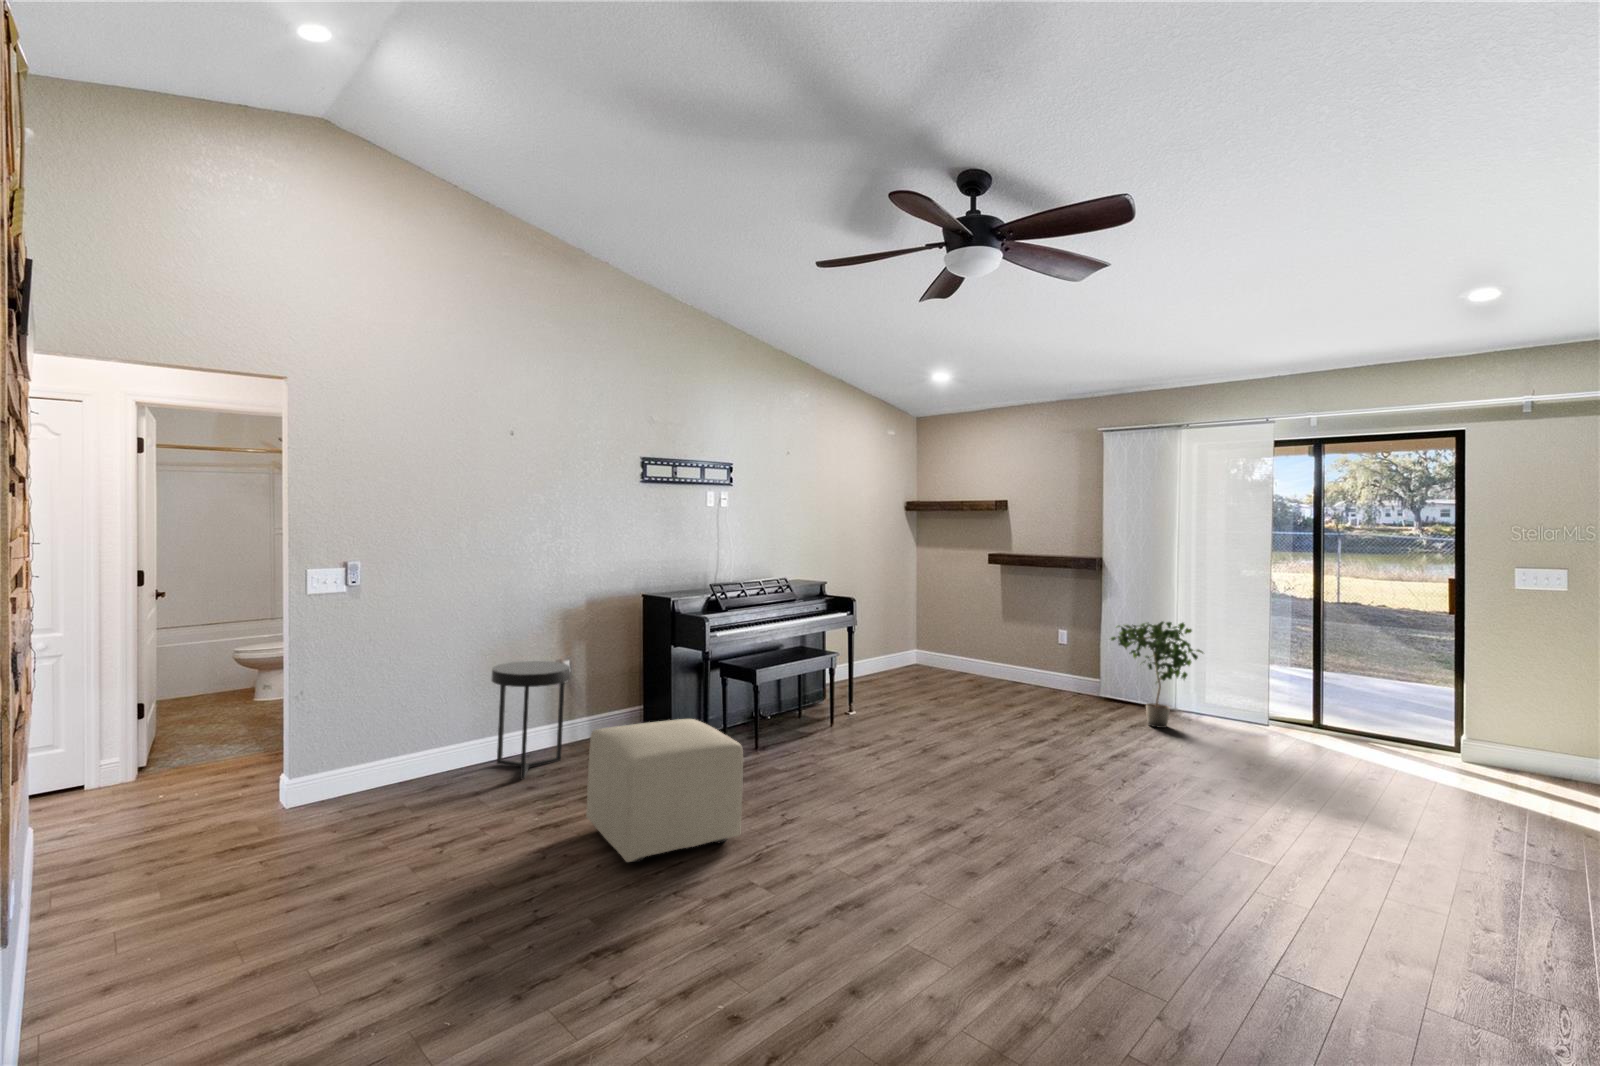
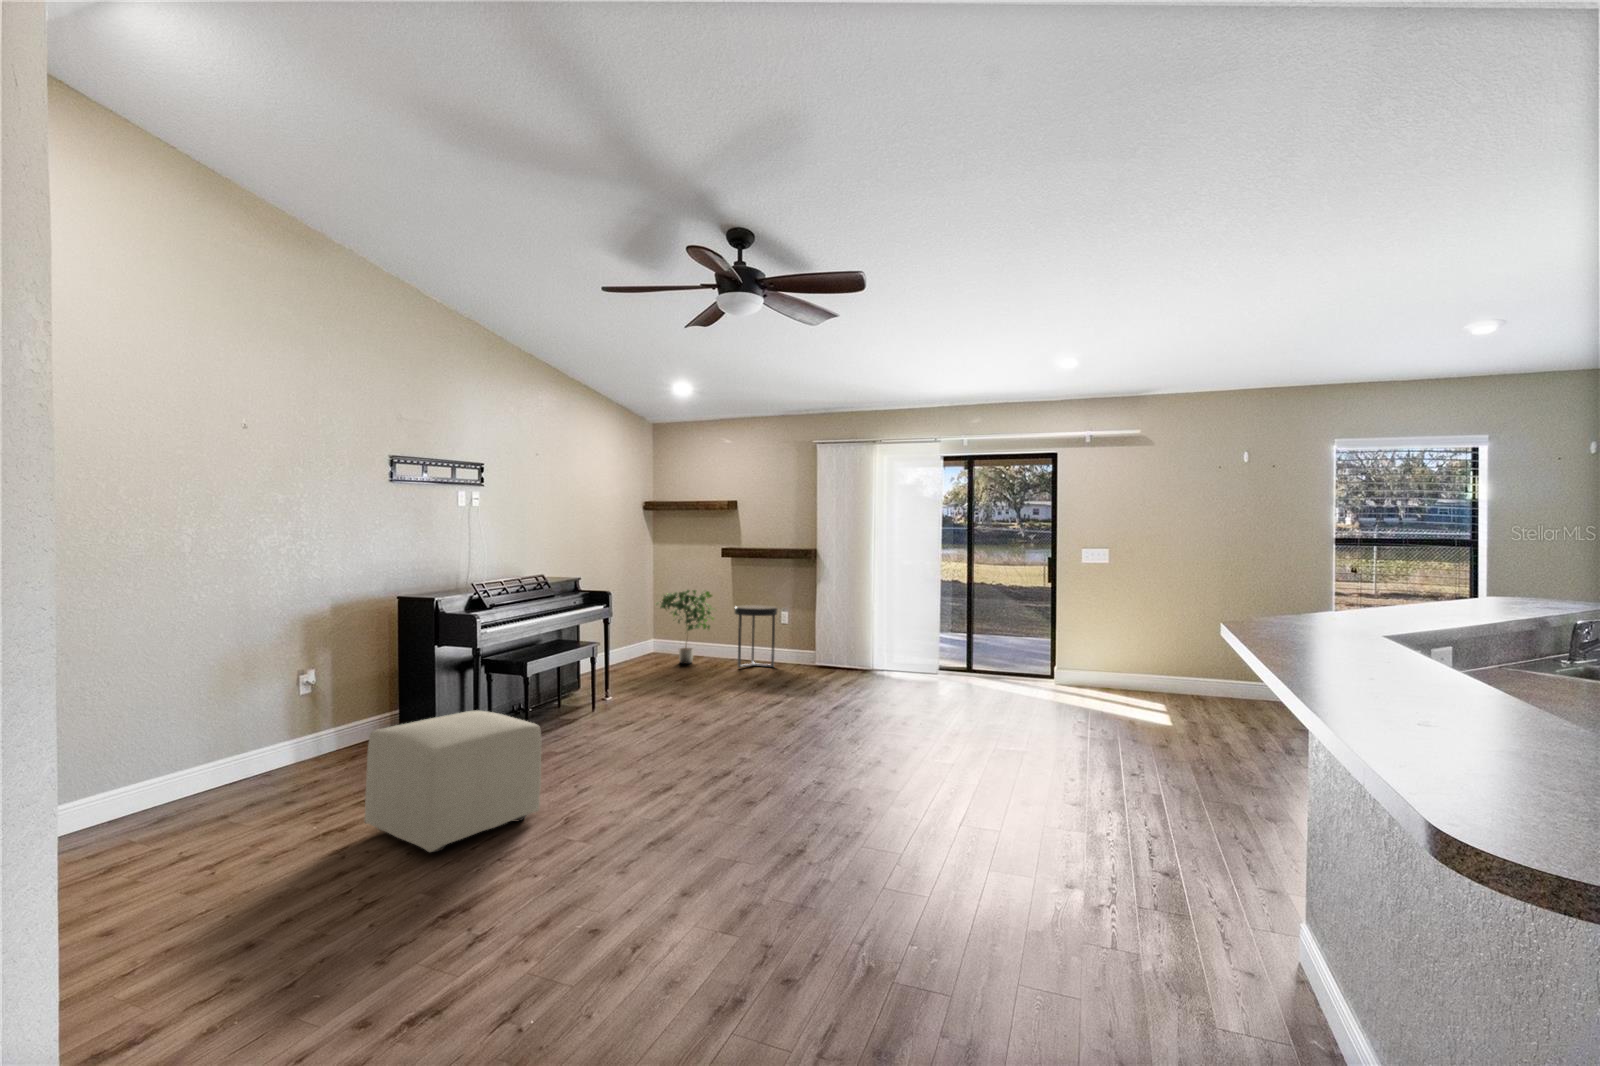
potted plant: present [1111,621,1203,728] -> present [656,590,714,663]
side table: present [492,661,570,779] -> present [735,605,777,668]

